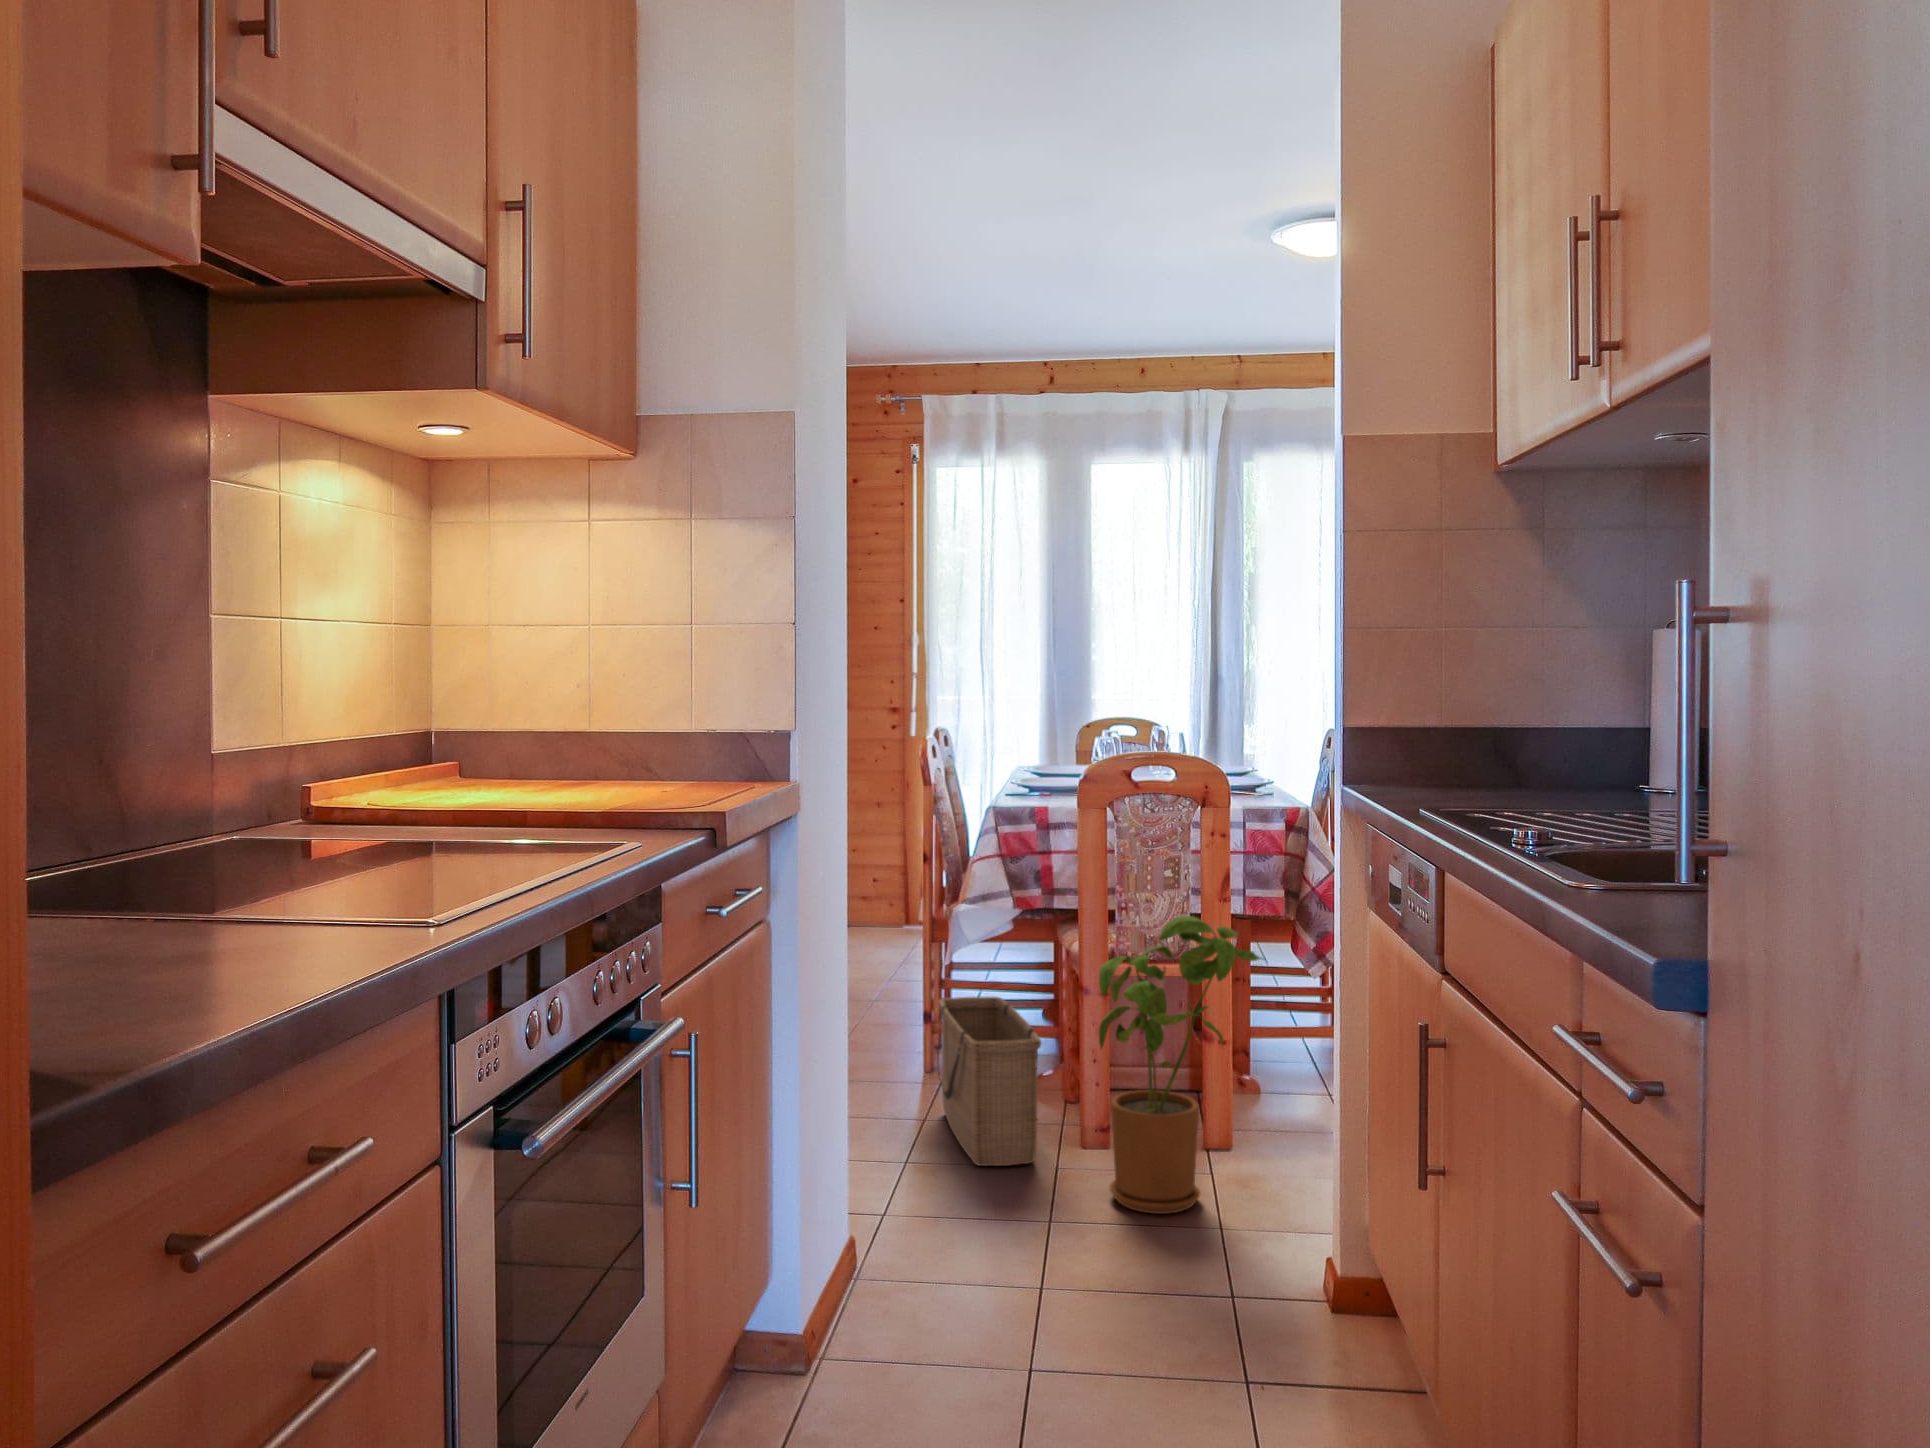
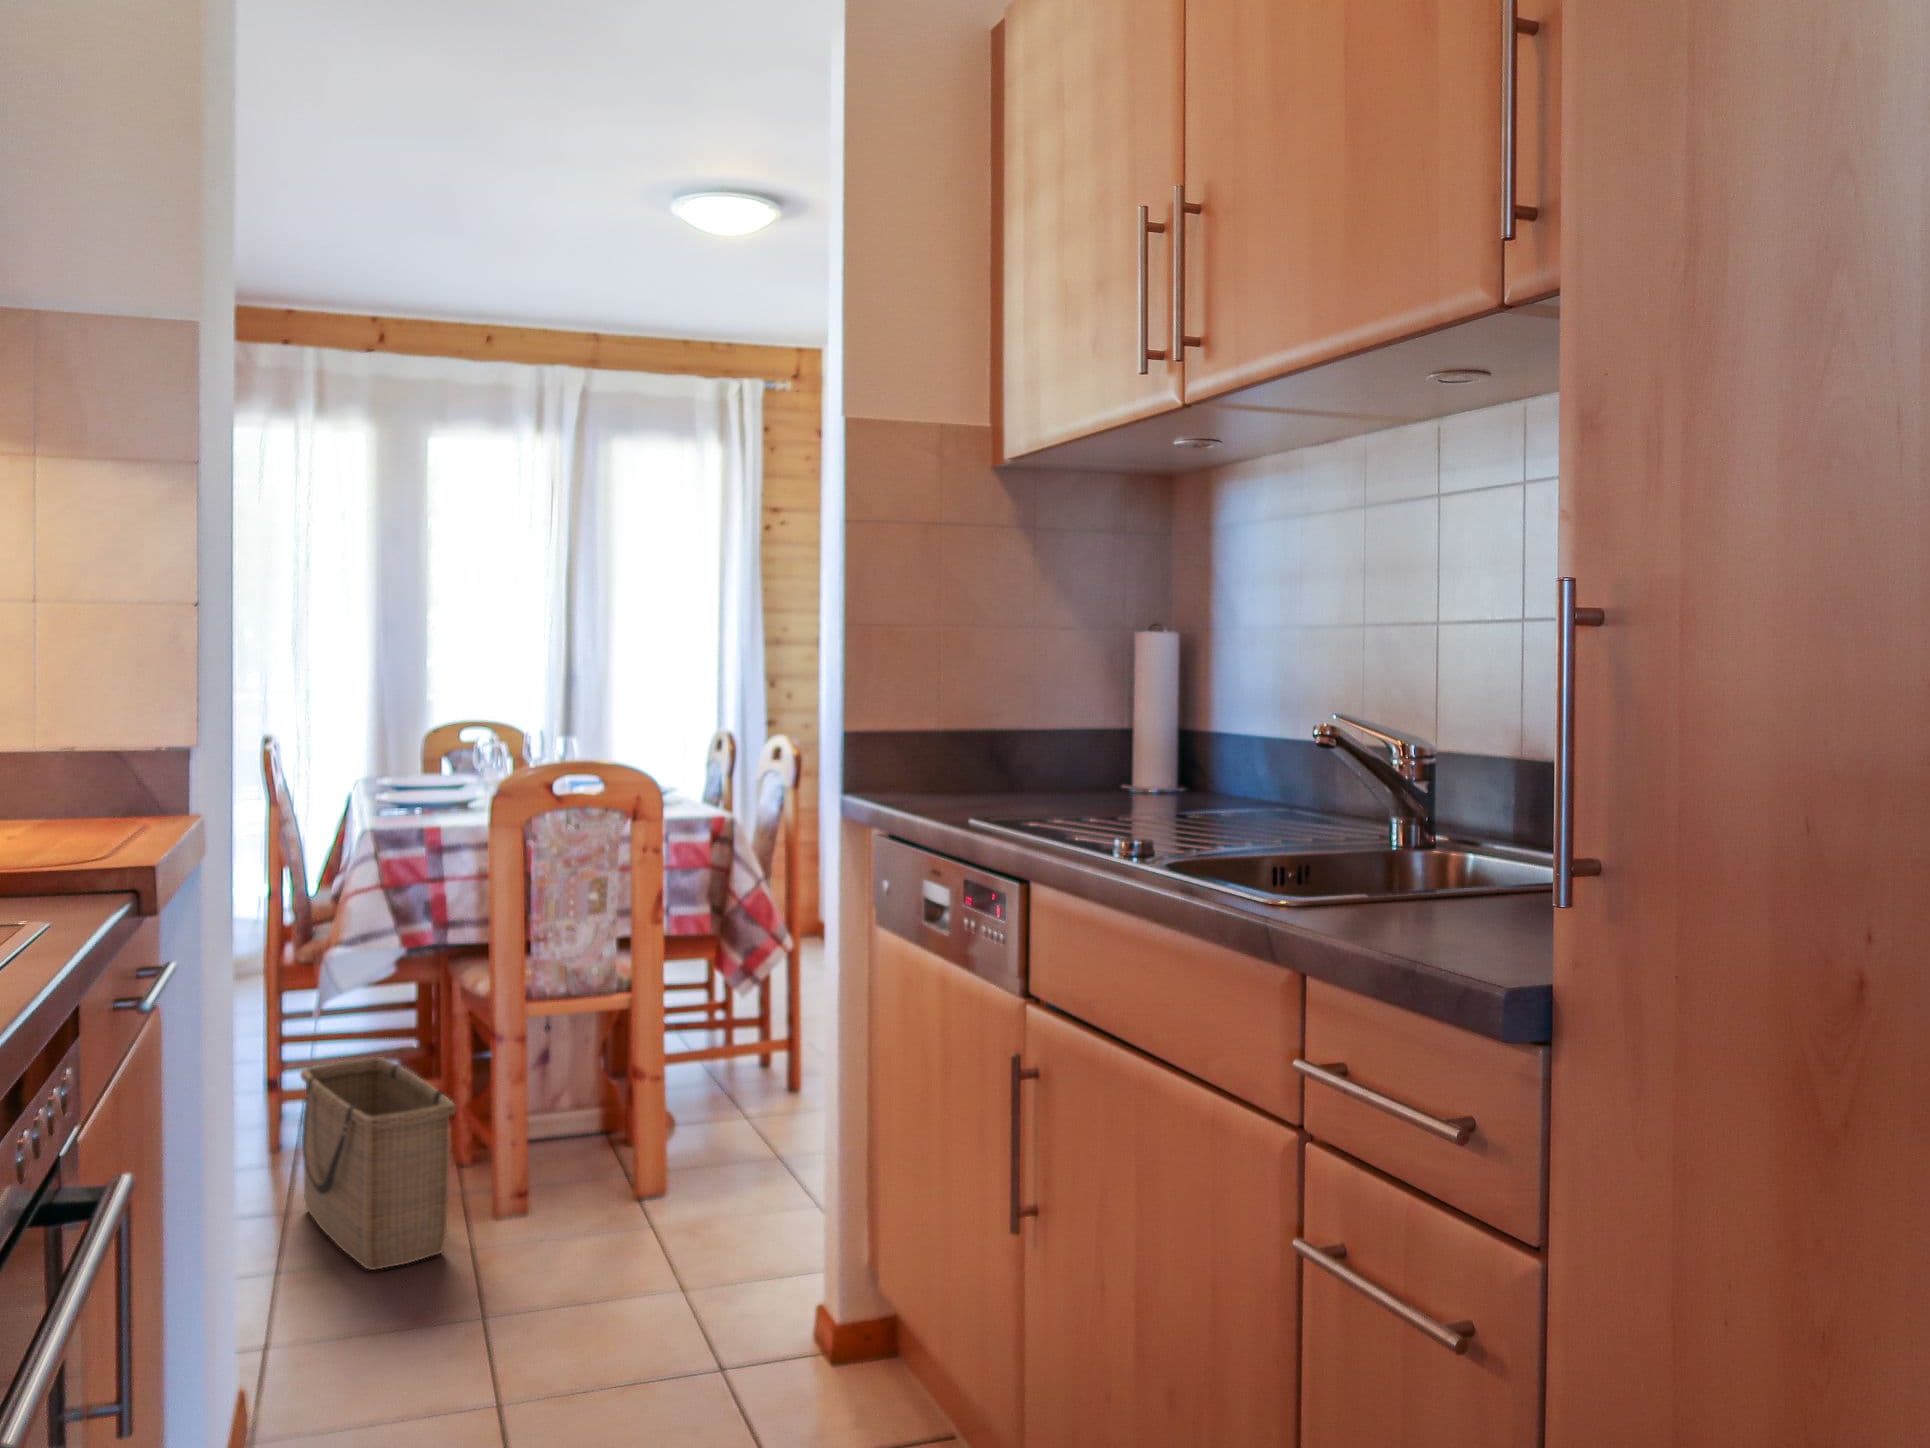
house plant: present [1099,916,1261,1214] -> none [535,941,732,1288]

